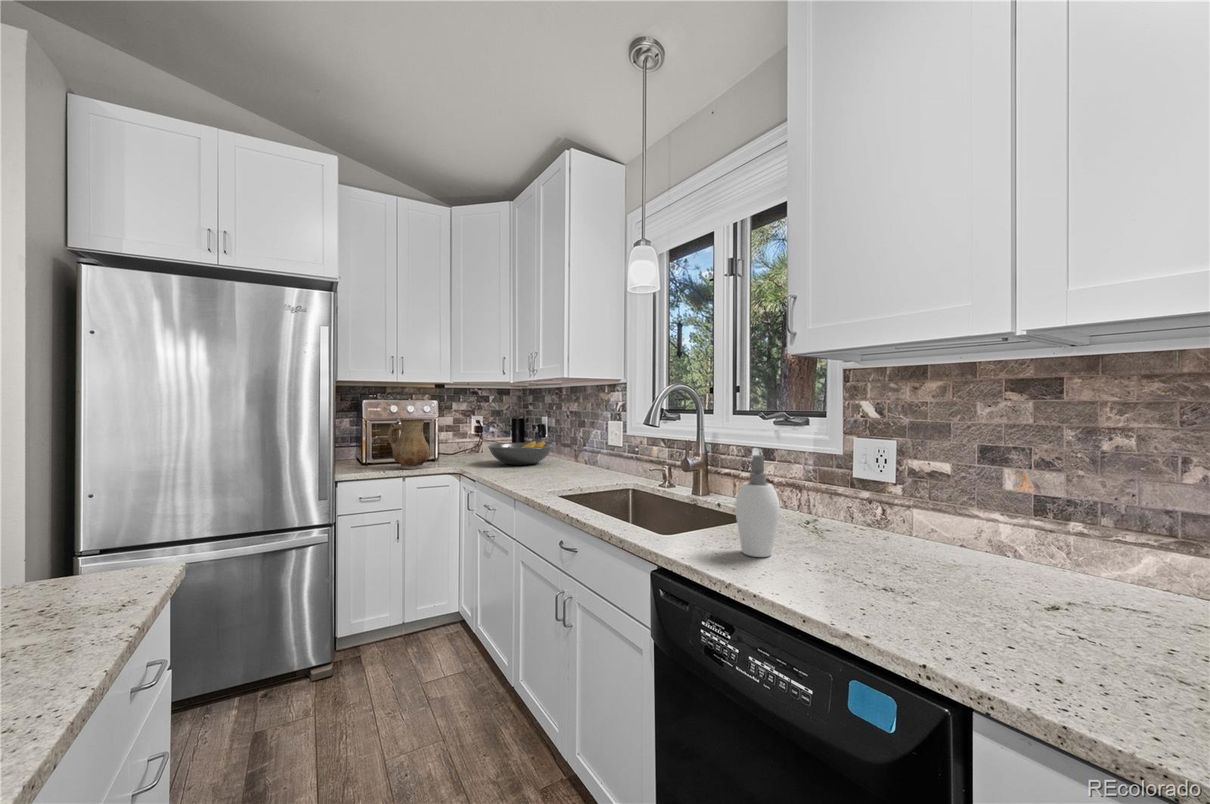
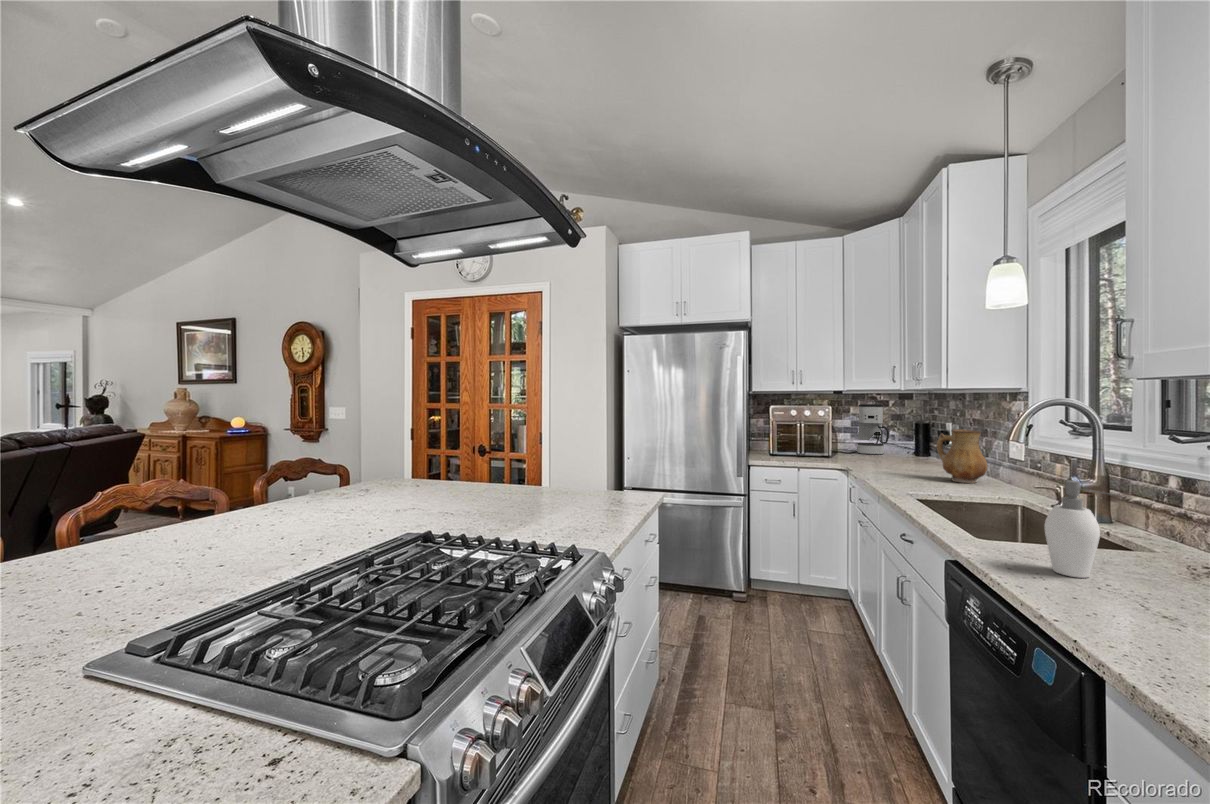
coffee maker: none [459,399,491,454] -> present [857,404,889,455]
ceramic pitcher: present [388,419,430,469] -> present [937,429,987,483]
fruit bowl: present [488,441,553,465] -> none [875,447,946,469]

